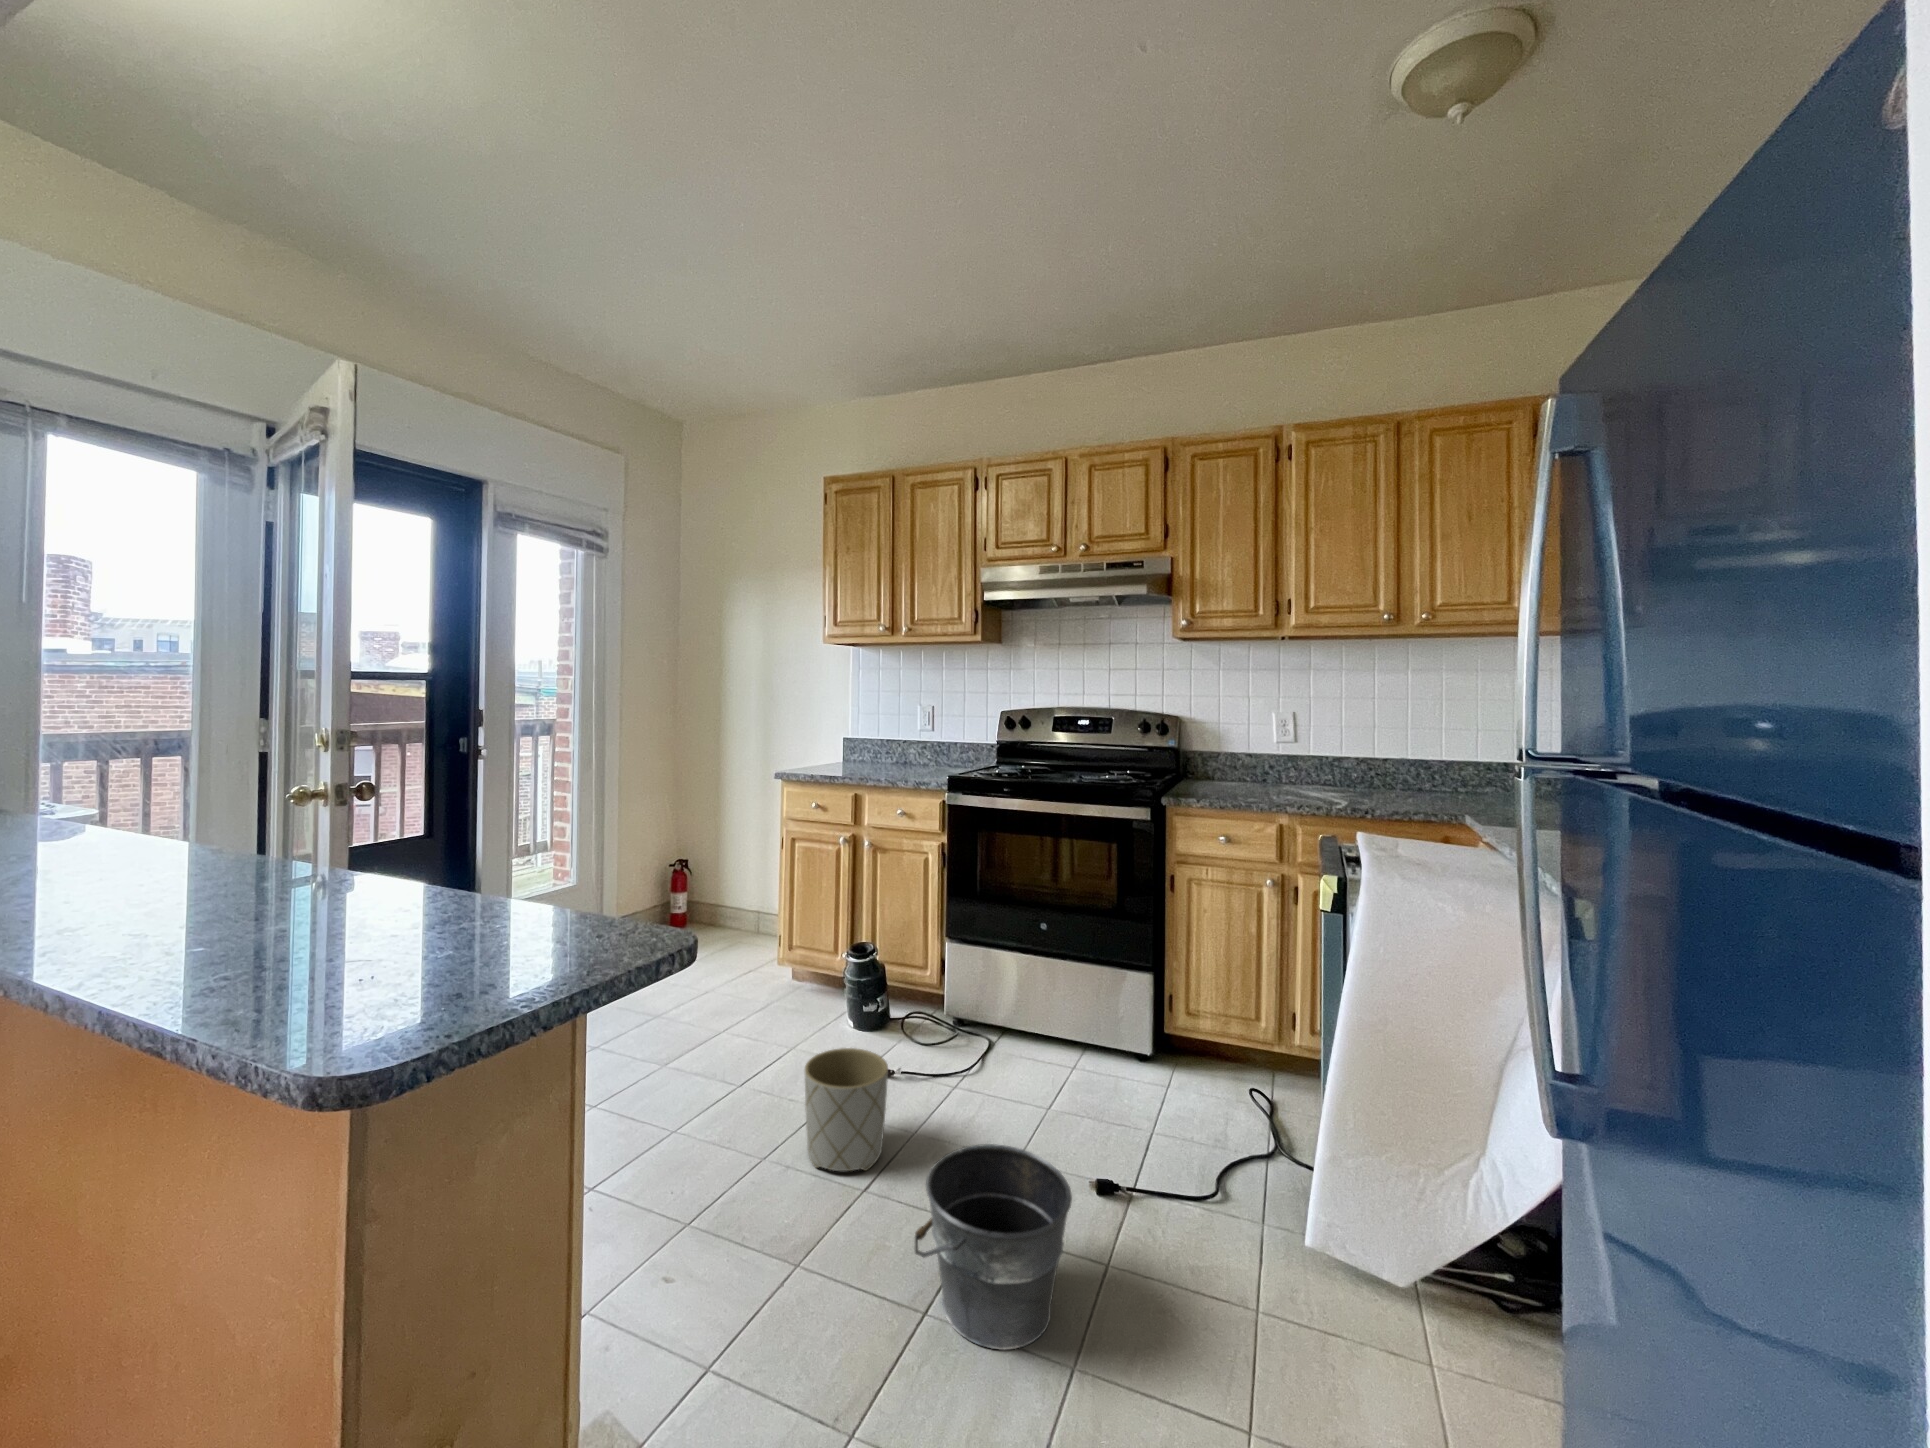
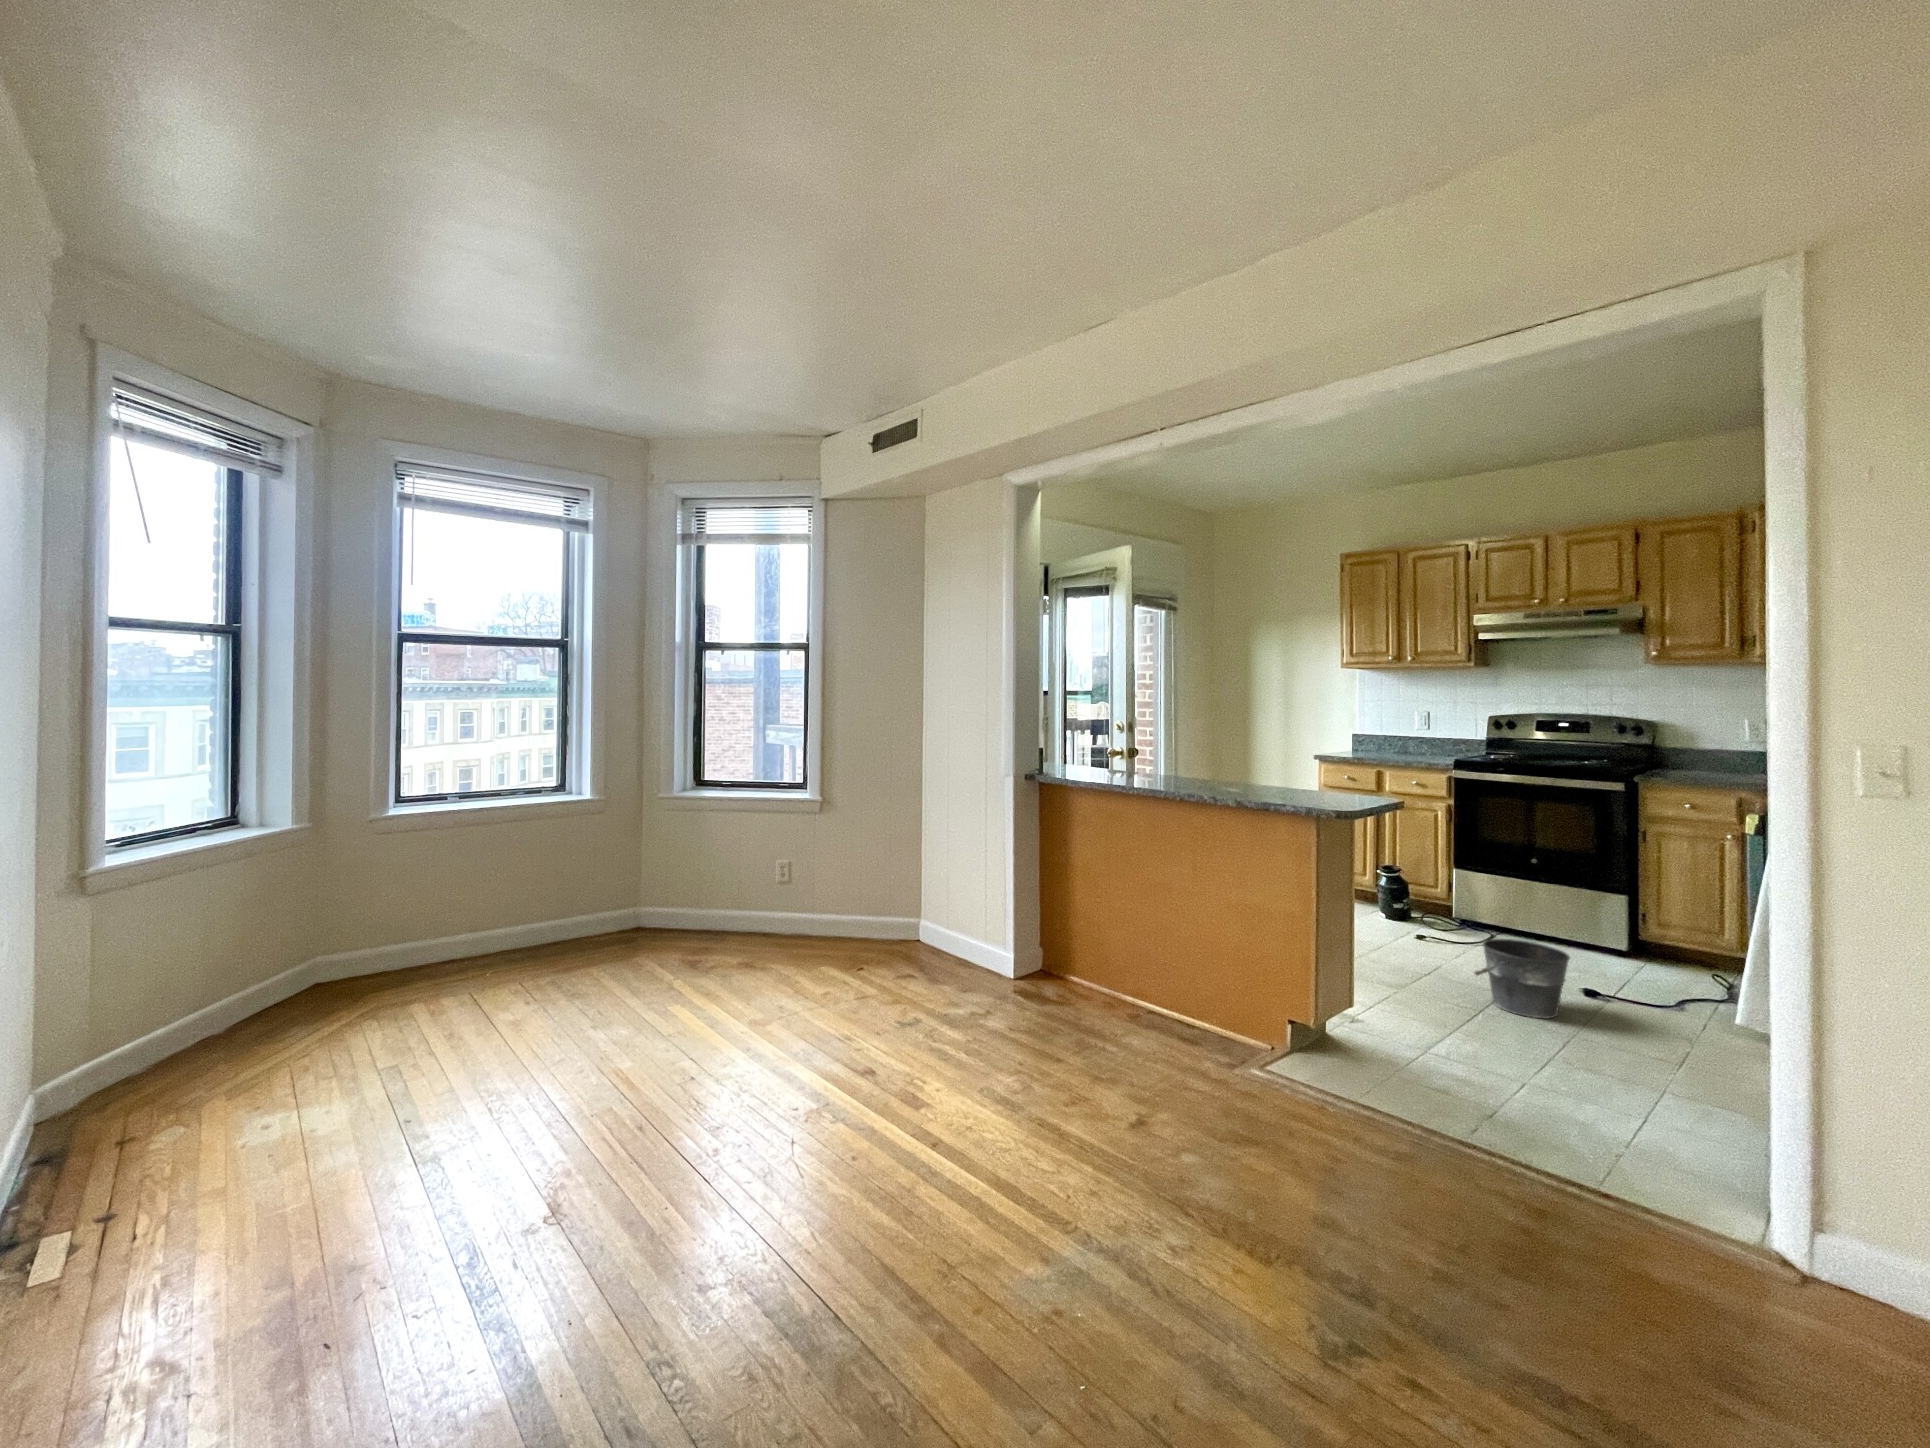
planter: present [804,1048,888,1171] -> none [1384,906,1438,966]

